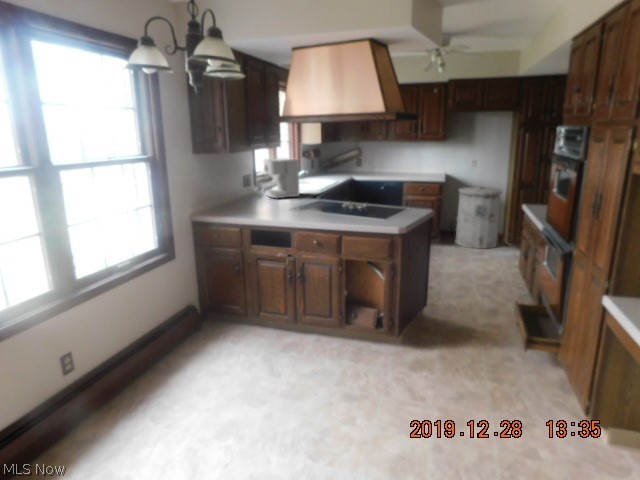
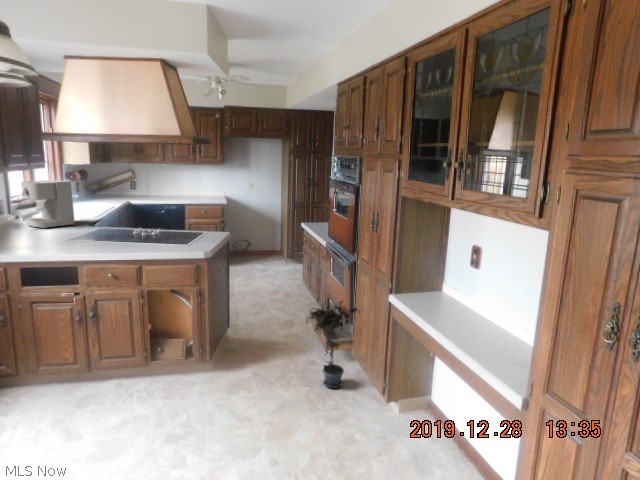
trash can: present [455,187,502,249] -> none [242,208,281,266]
potted plant: none [496,296,572,392] -> present [306,301,358,388]

